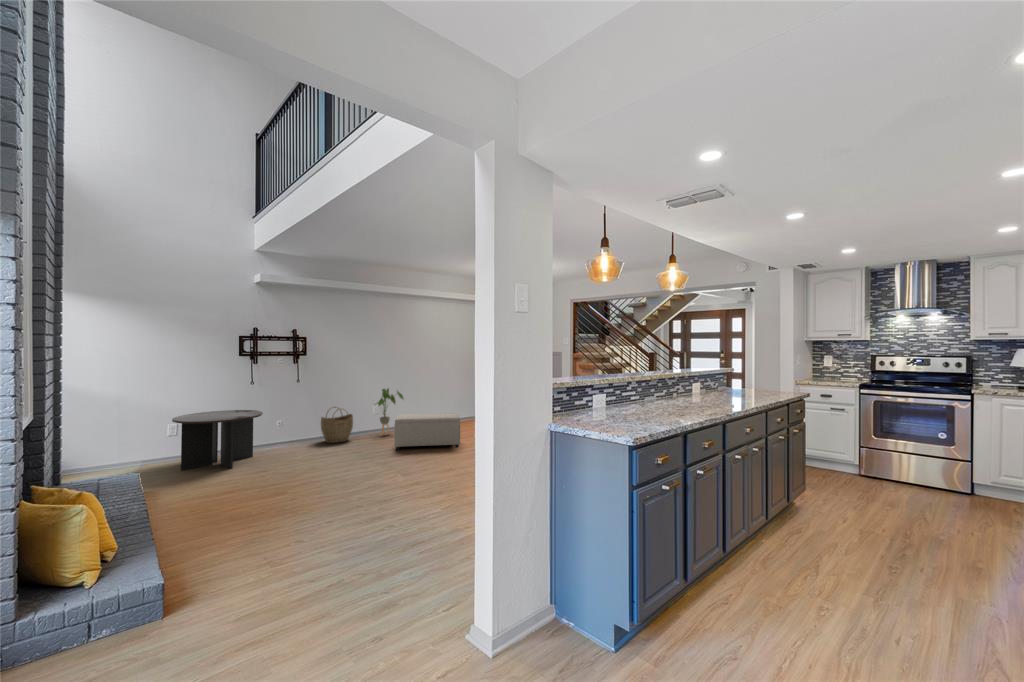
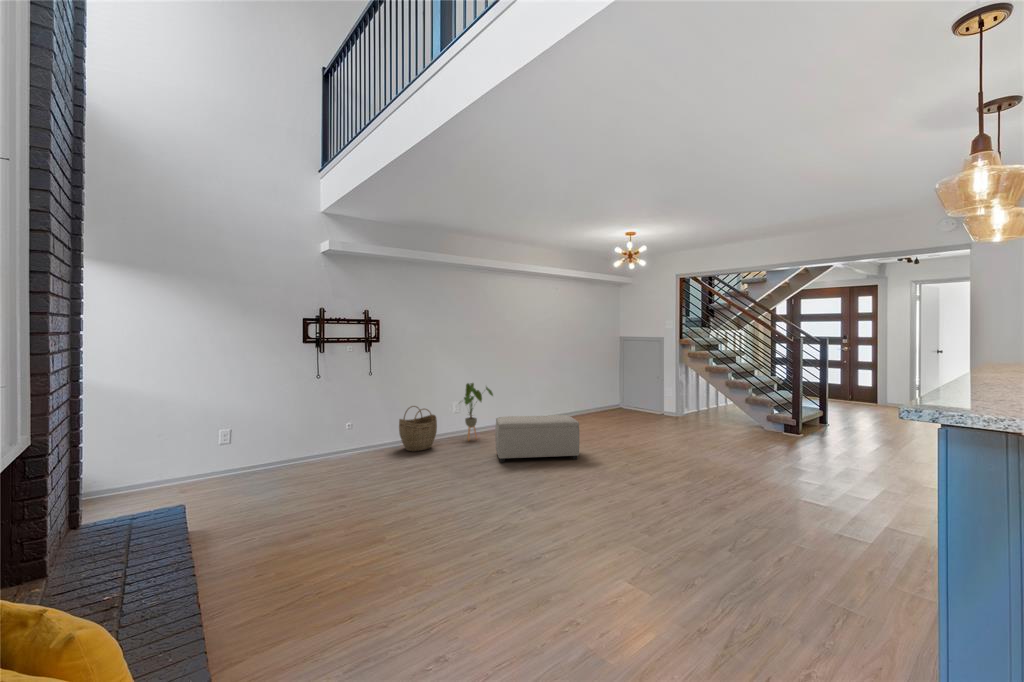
coffee table: present [172,410,263,470] -> none [230,412,338,493]

